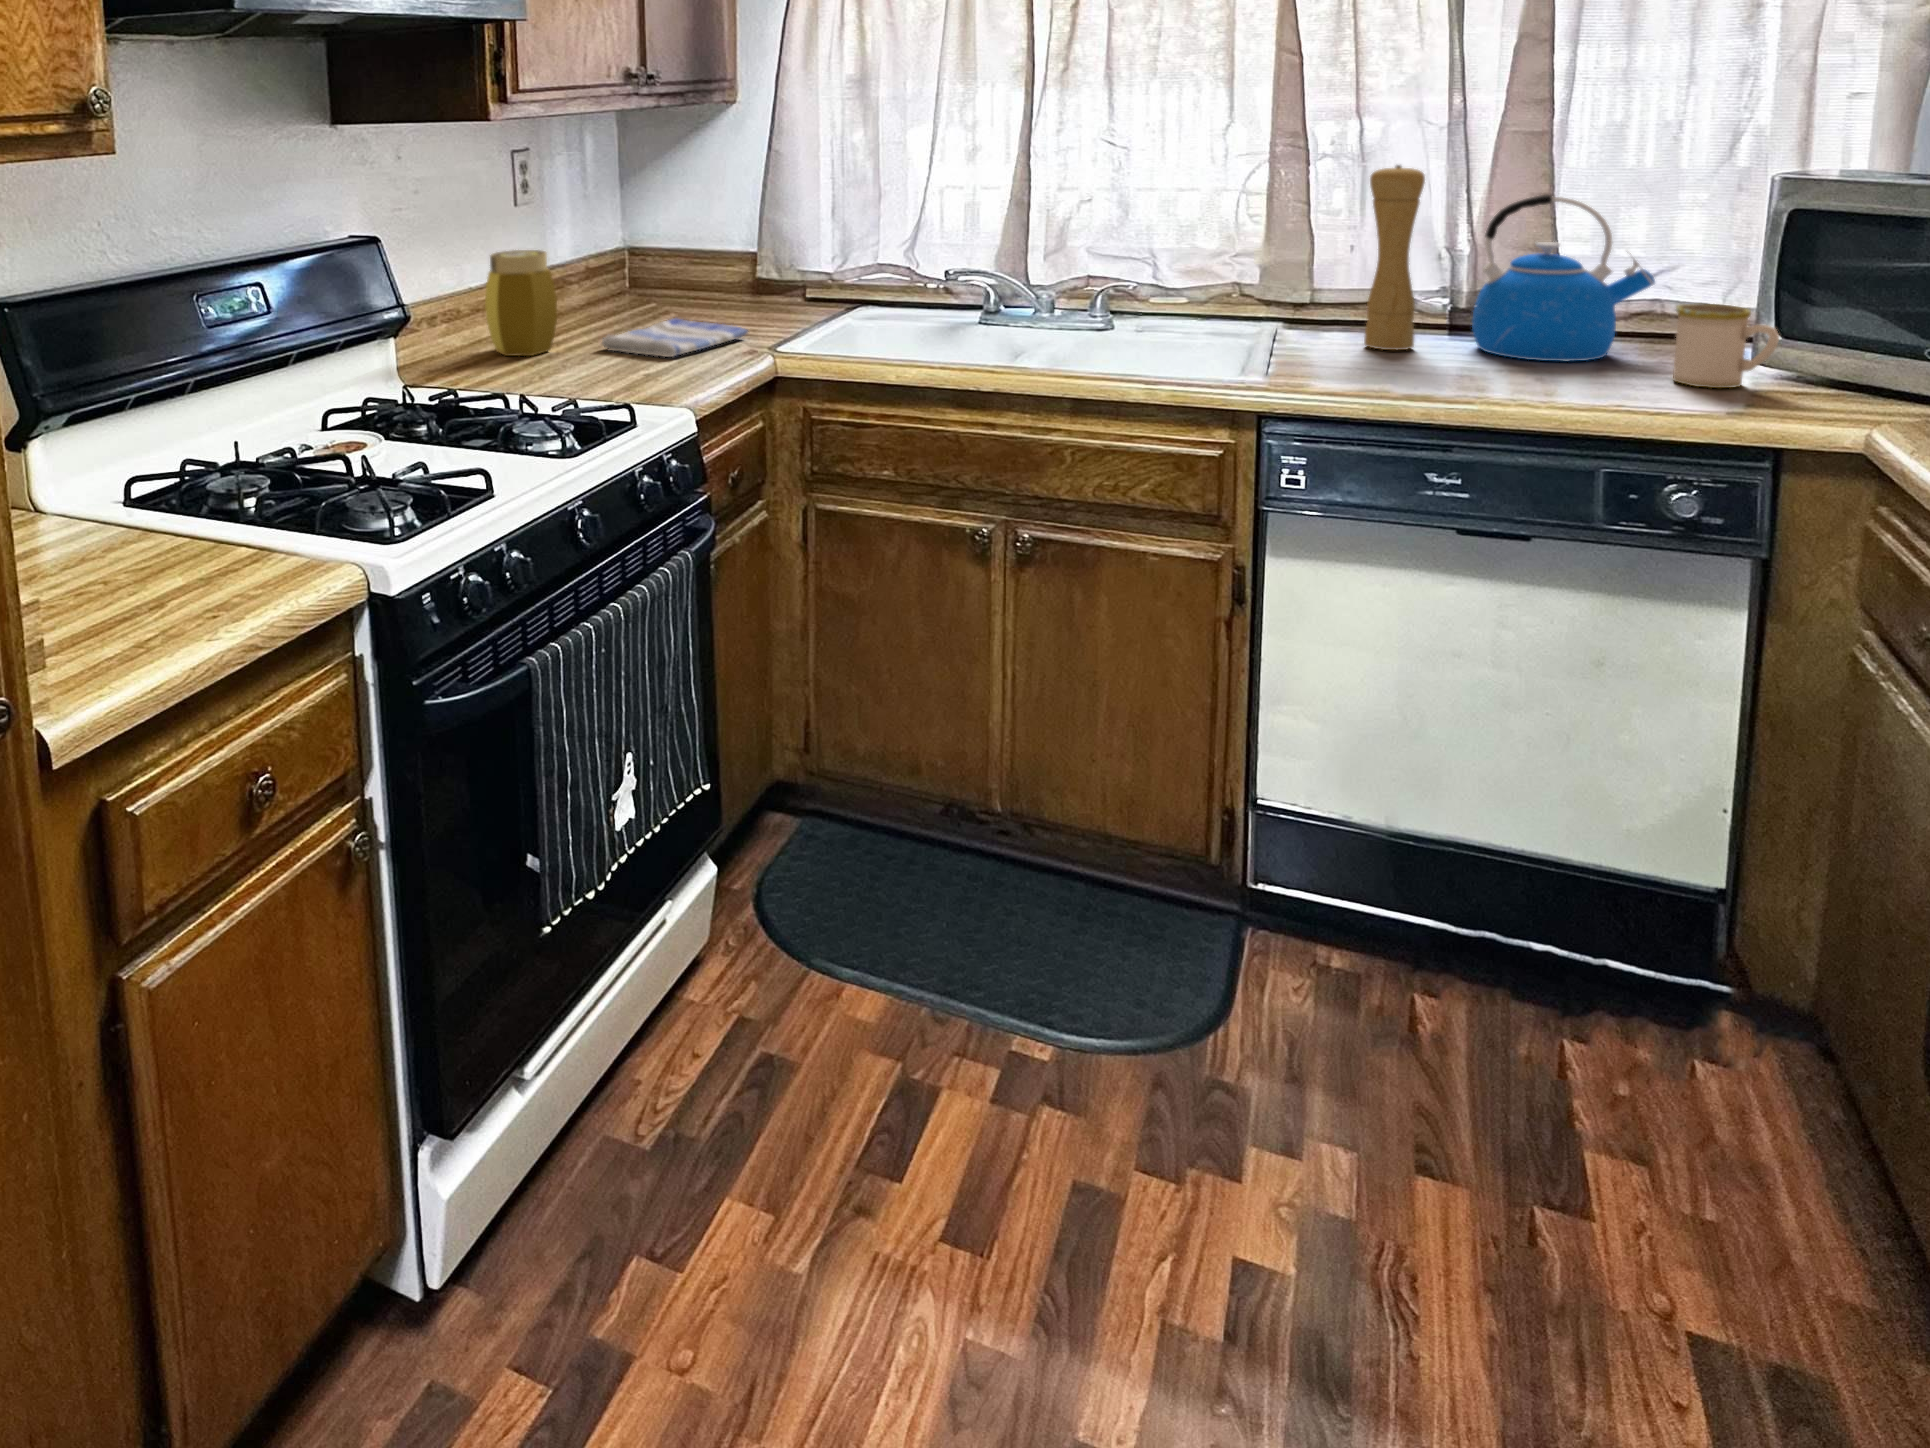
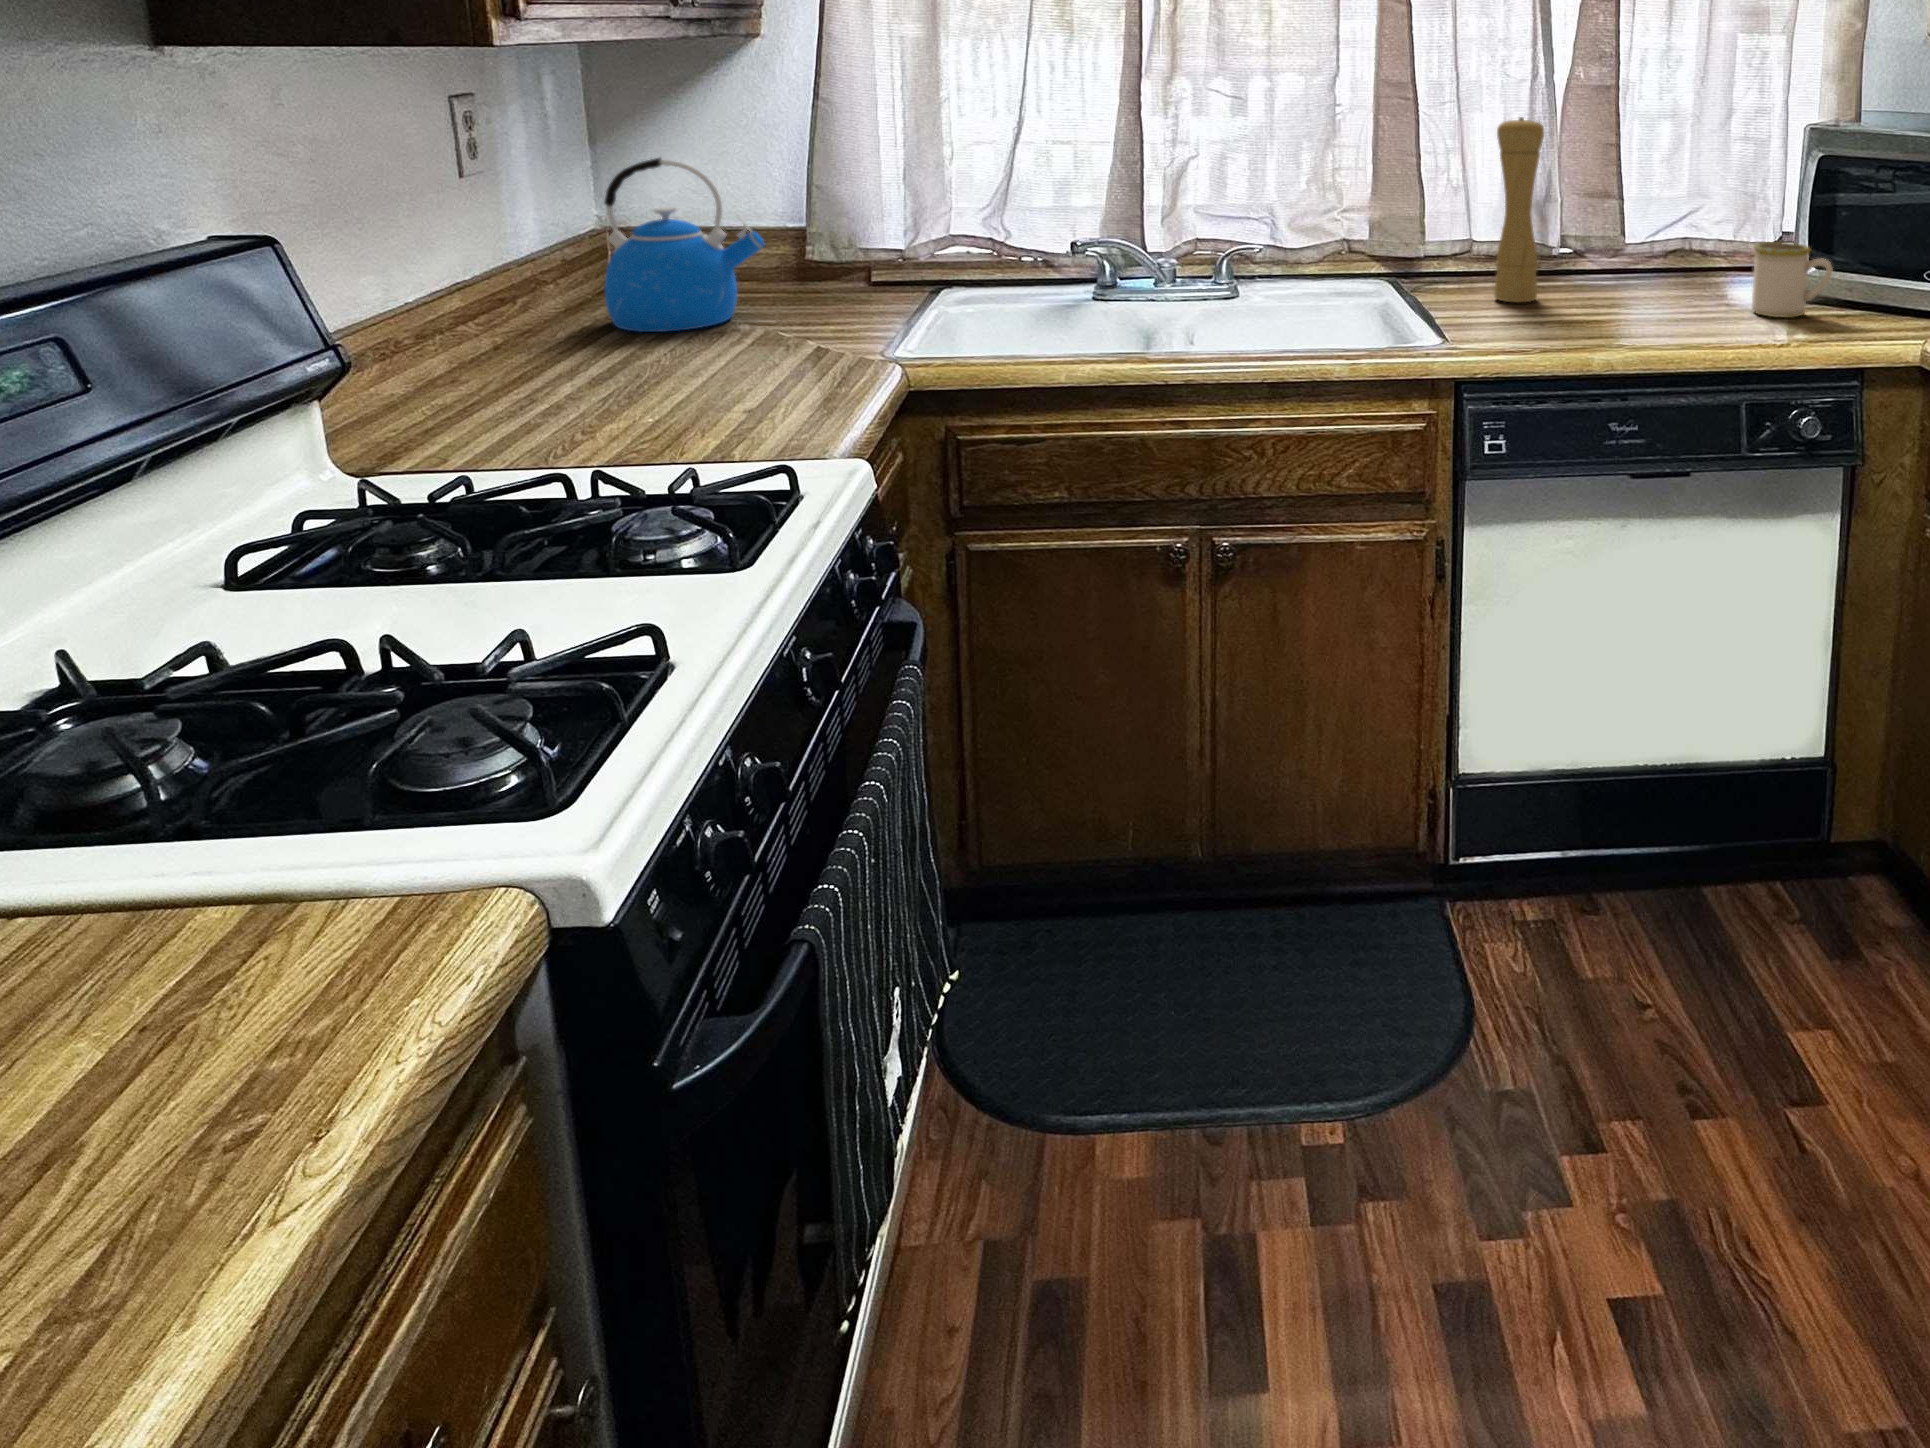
kettle: present [1472,195,1655,362] -> present [605,158,764,332]
jar: present [485,250,557,356] -> none [452,244,577,407]
dish towel: present [601,318,748,357] -> none [646,327,848,383]

